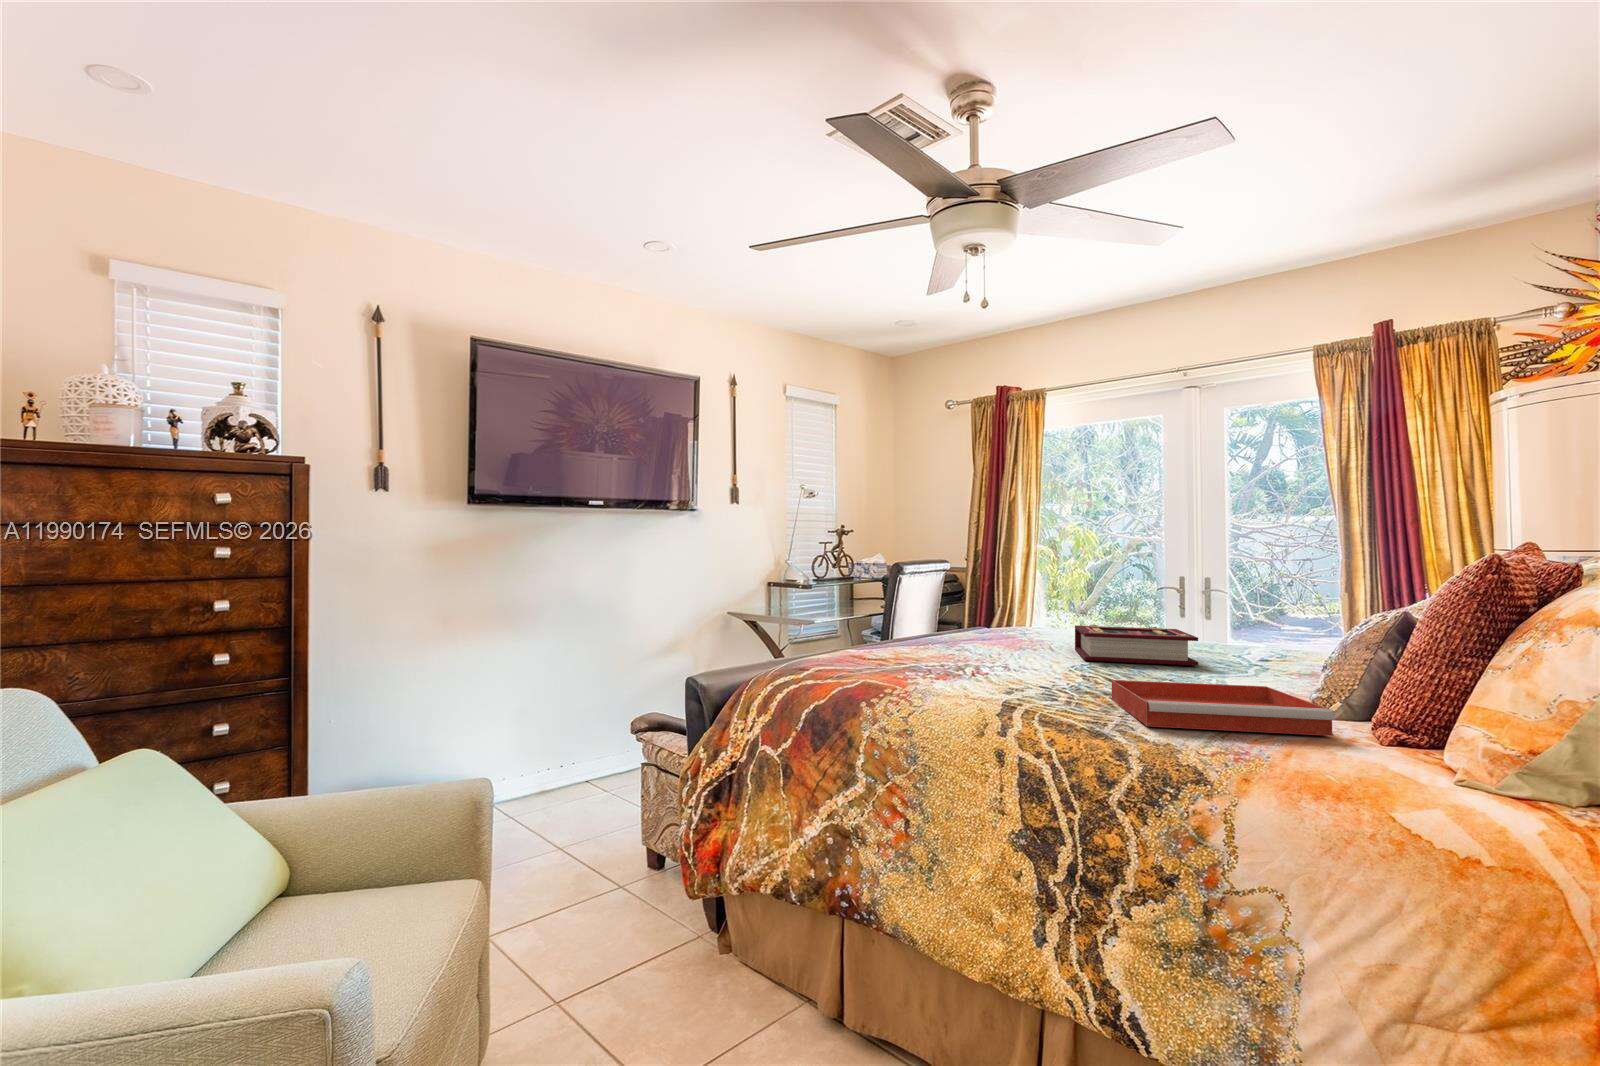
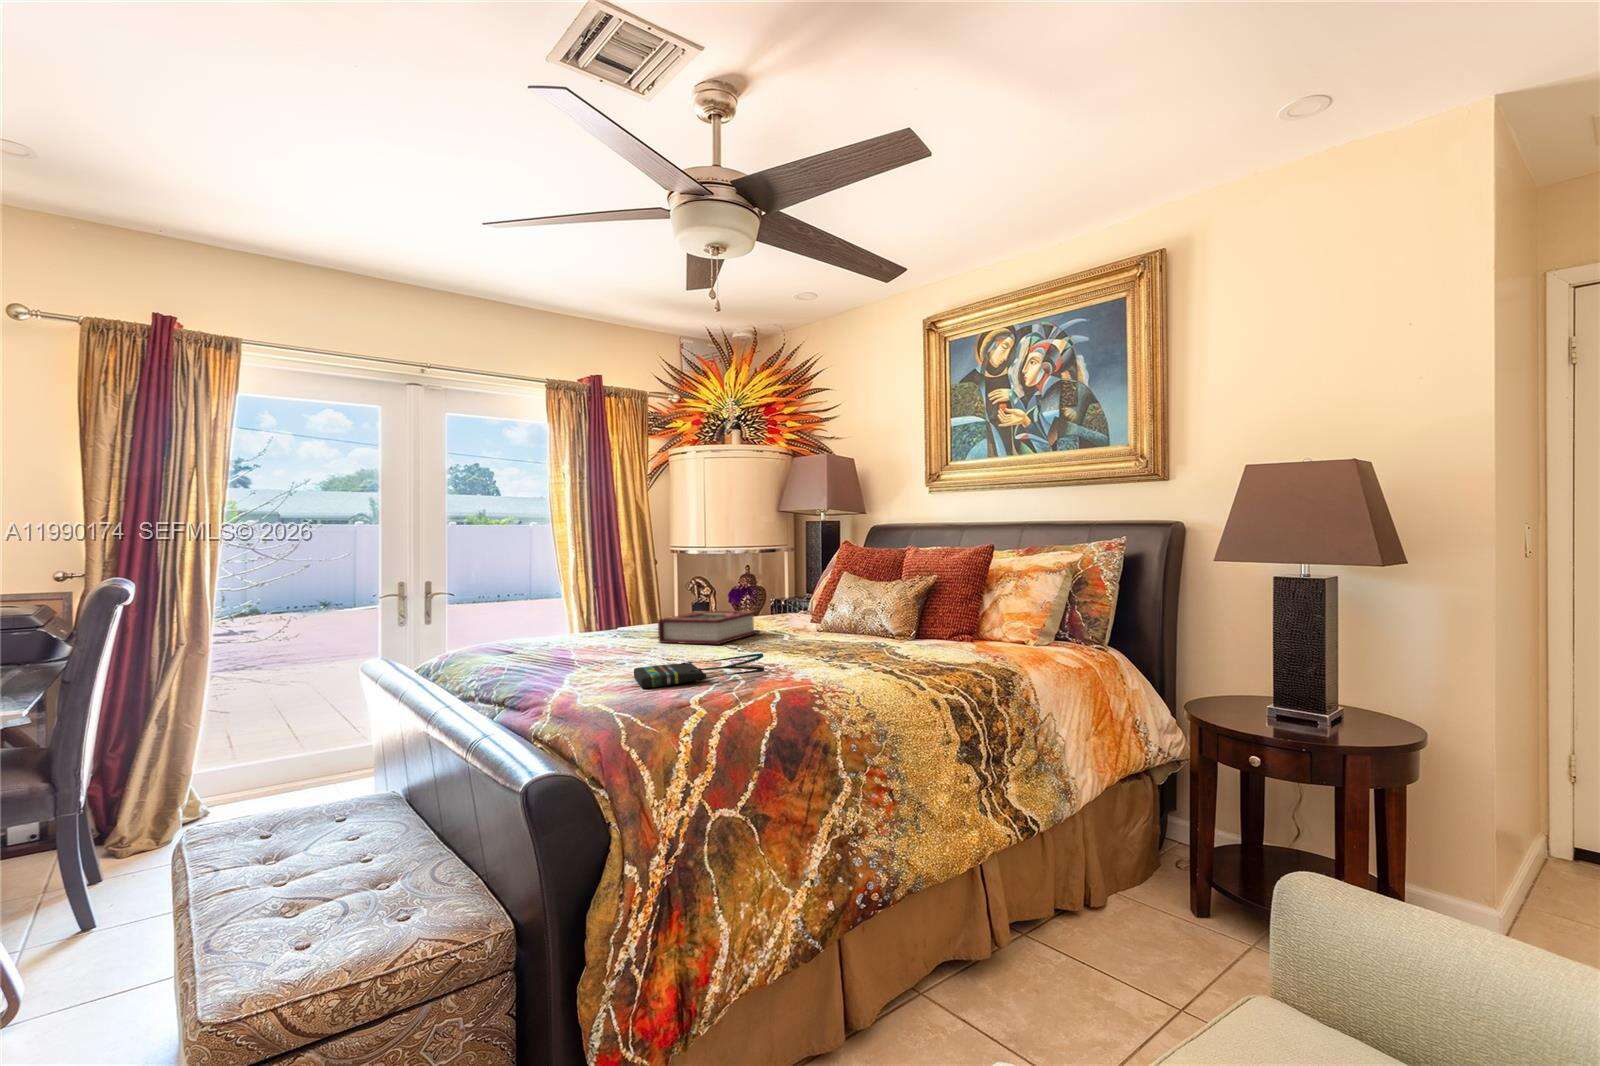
tote bag: none [849,647,946,674] -> present [634,653,764,688]
tray: present [1112,680,1335,736] -> none [868,625,969,654]

